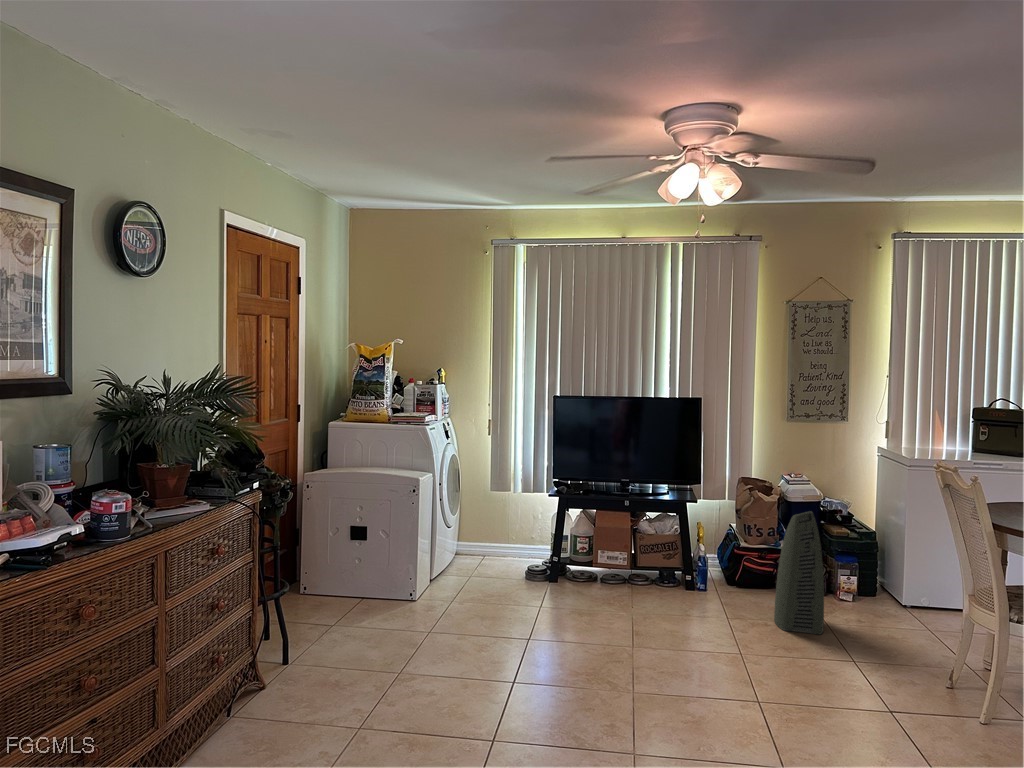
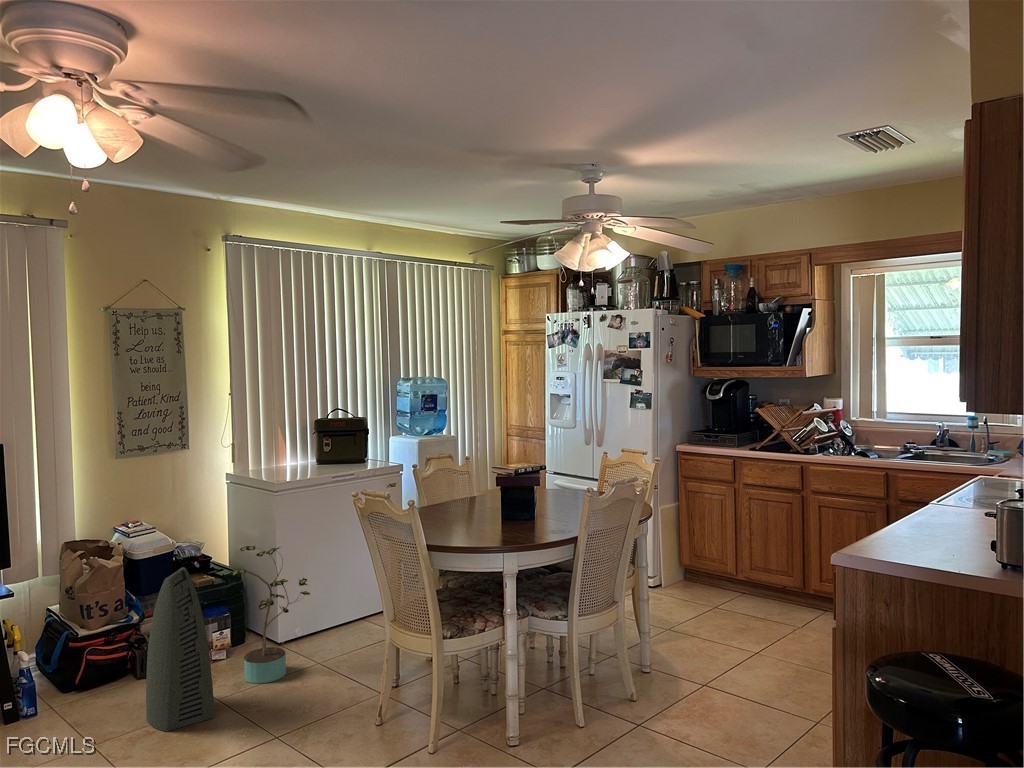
potted plant: none [851,509,925,629] -> present [230,546,310,683]

